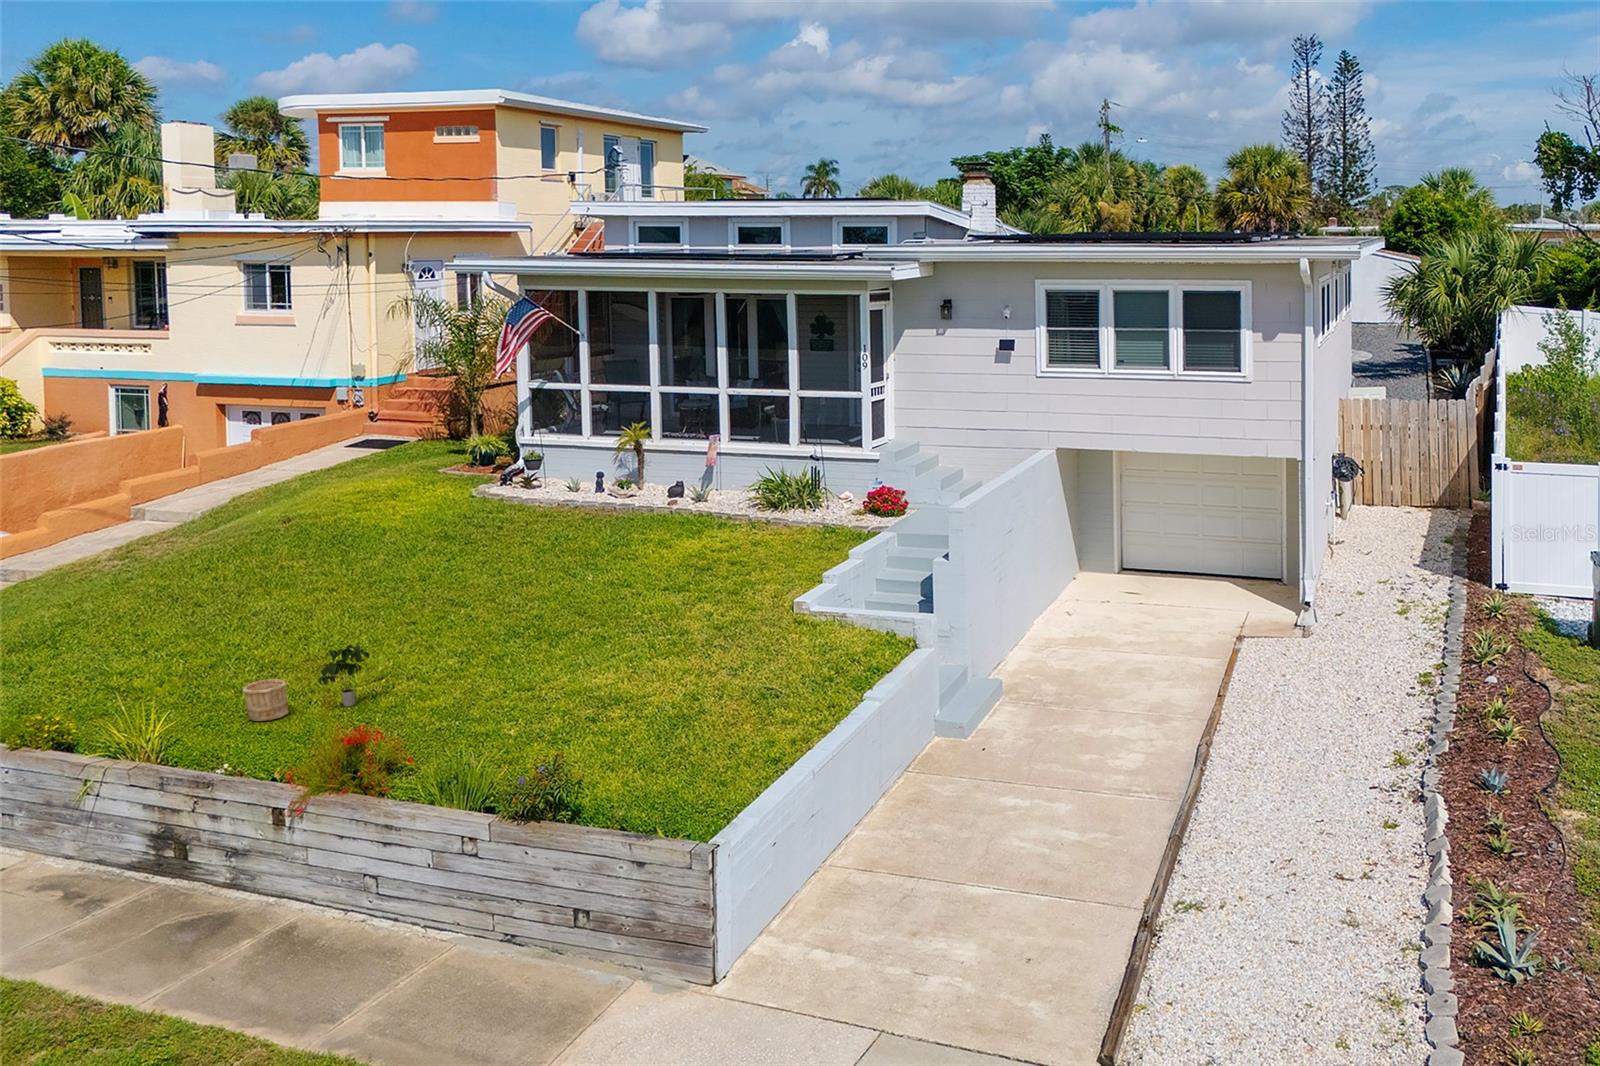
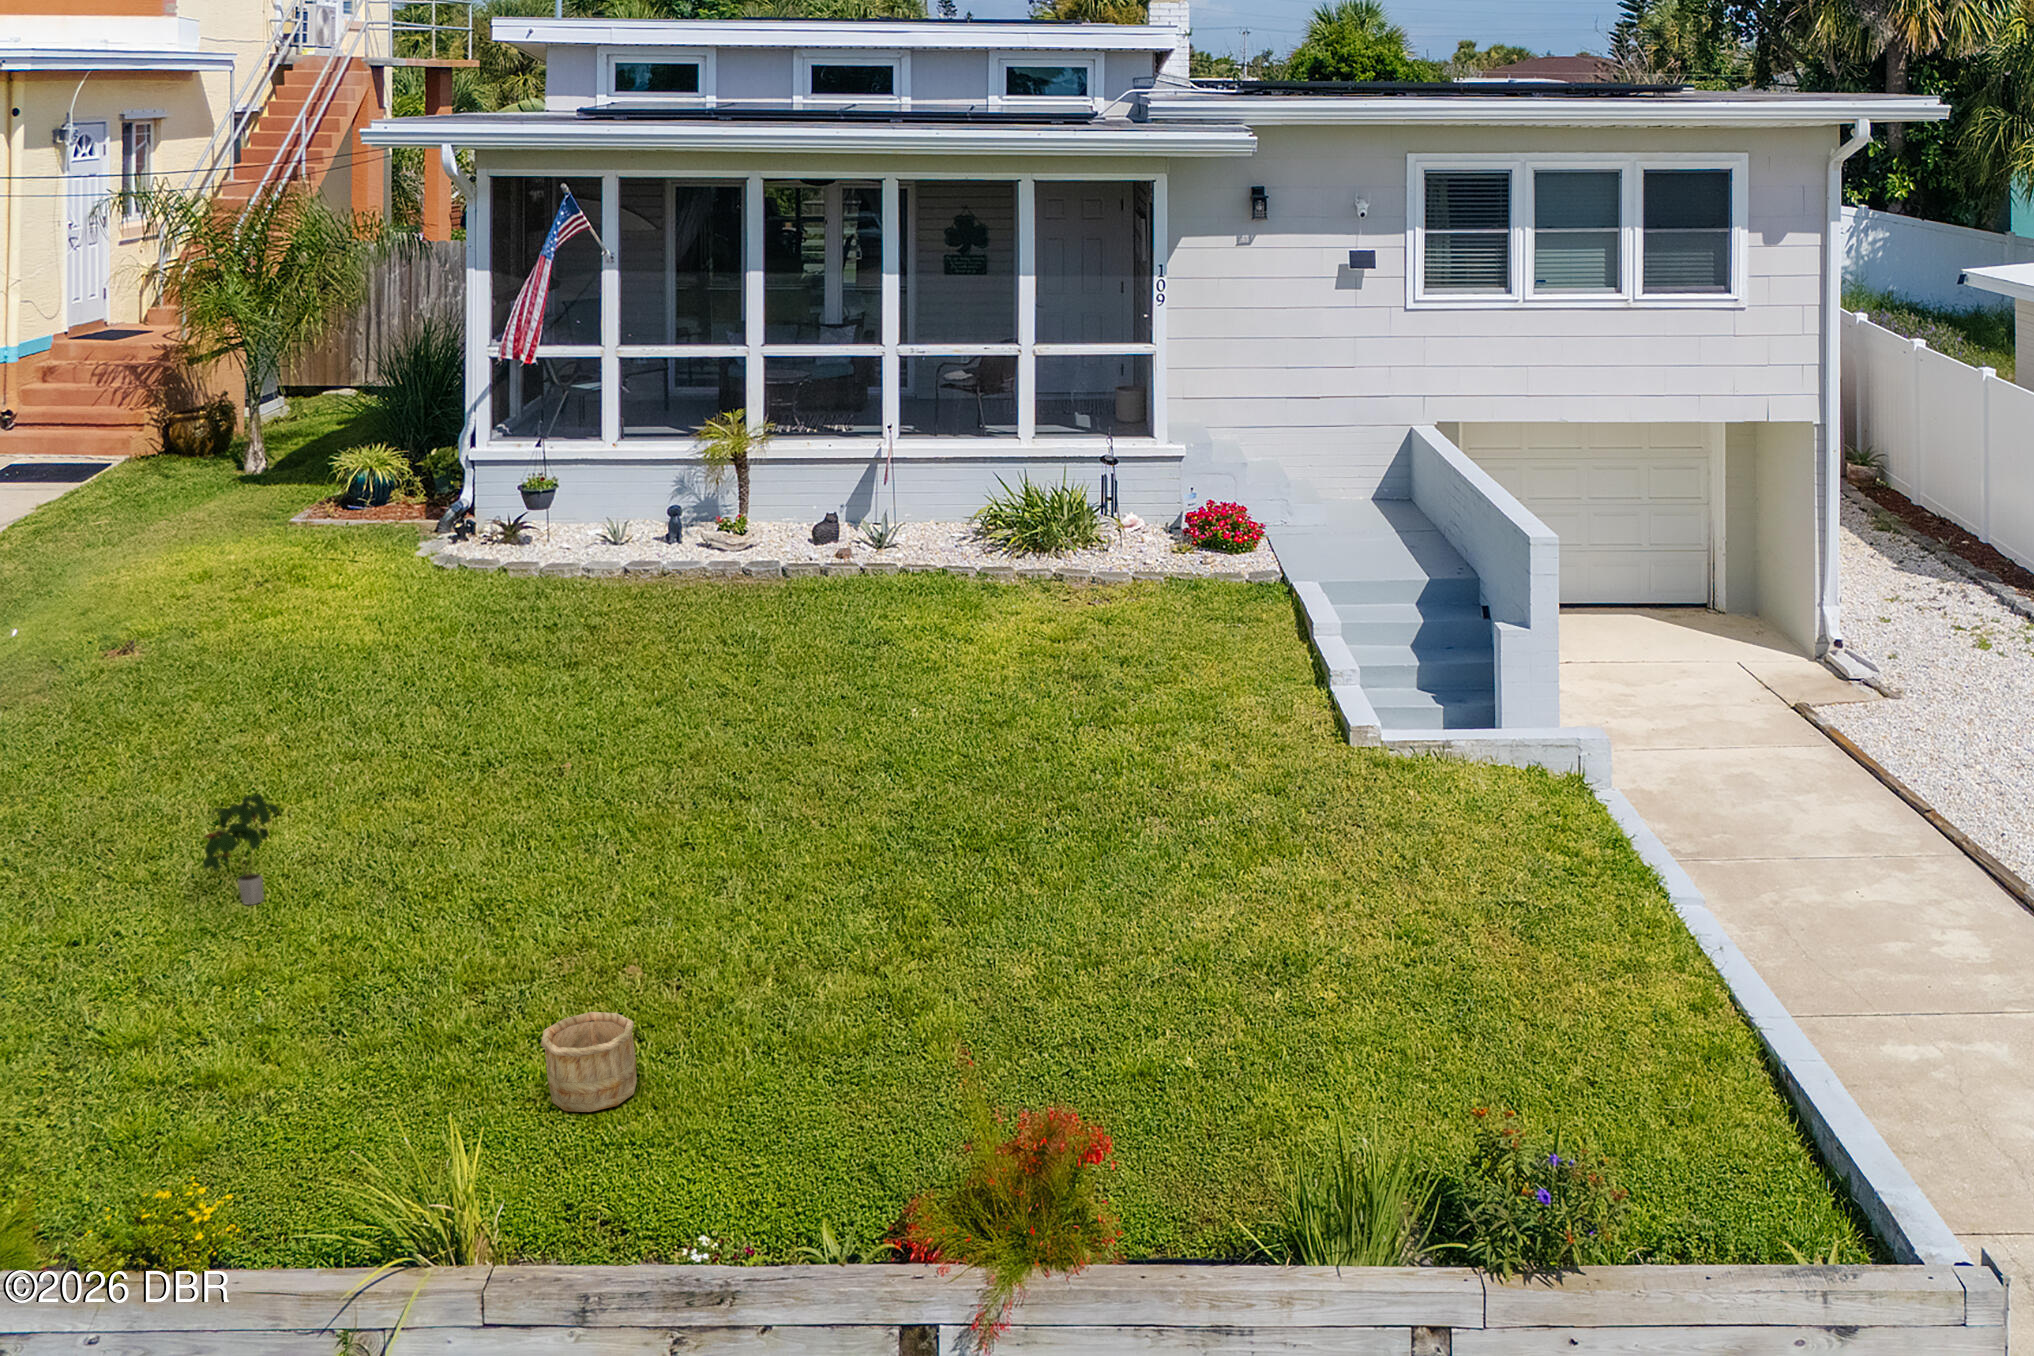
potted plant: present [318,645,370,707] -> present [203,795,279,905]

